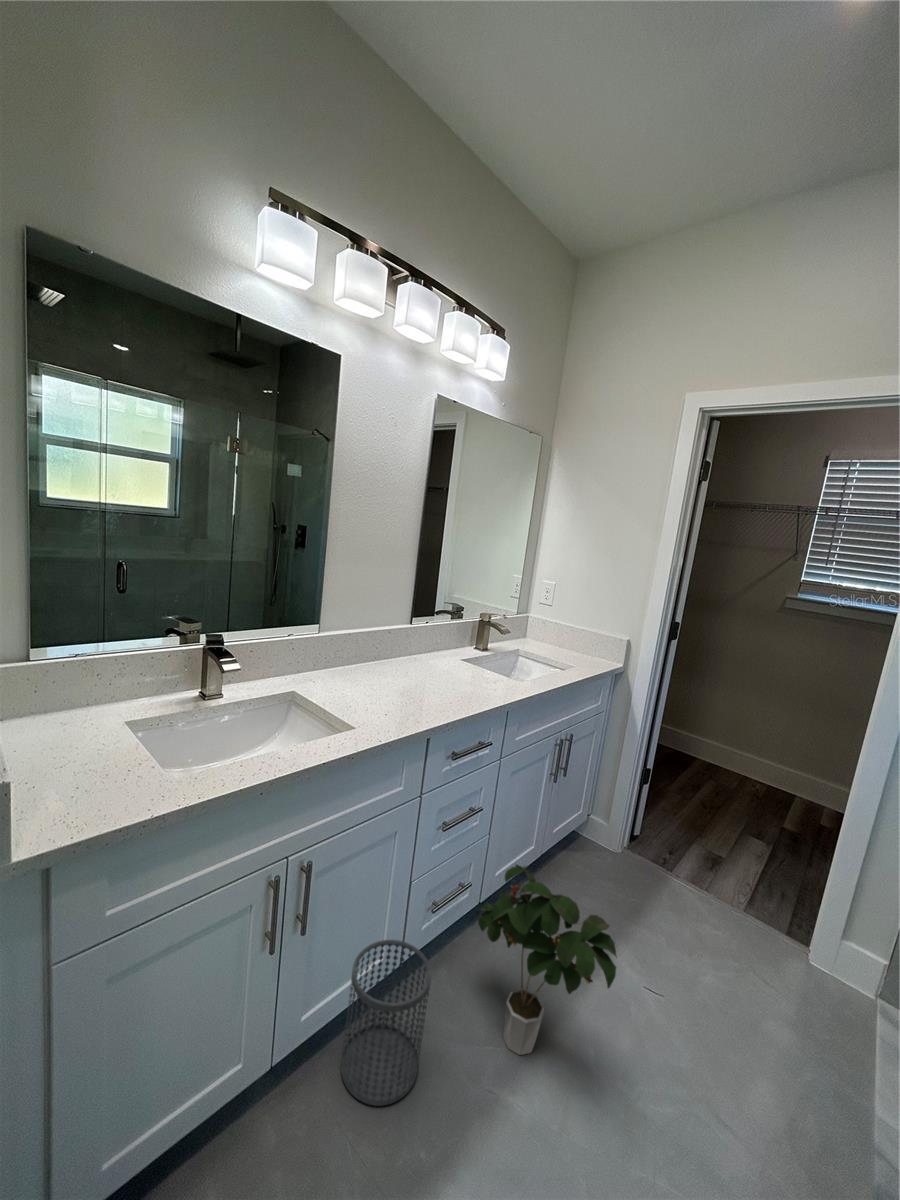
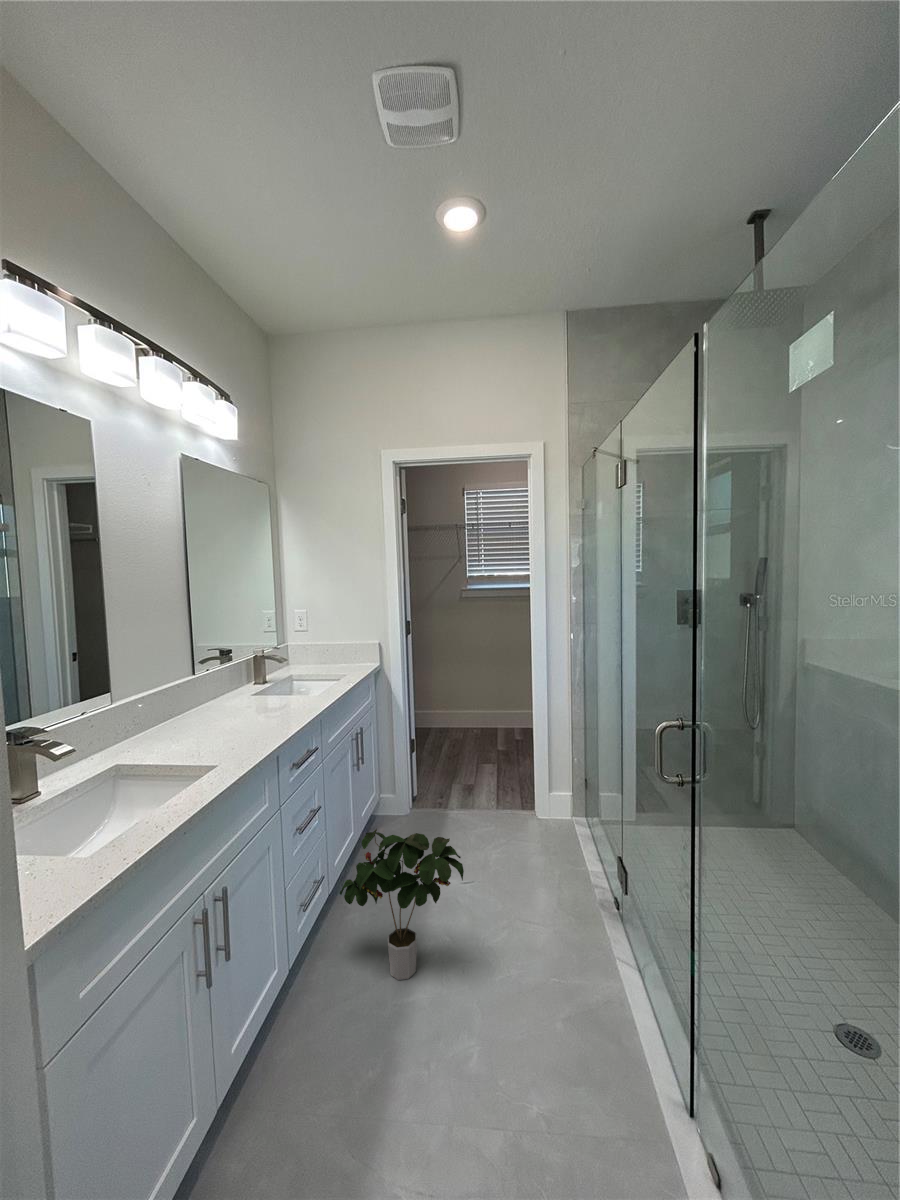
wastebasket: present [341,940,431,1106] -> none [265,937,342,1093]

